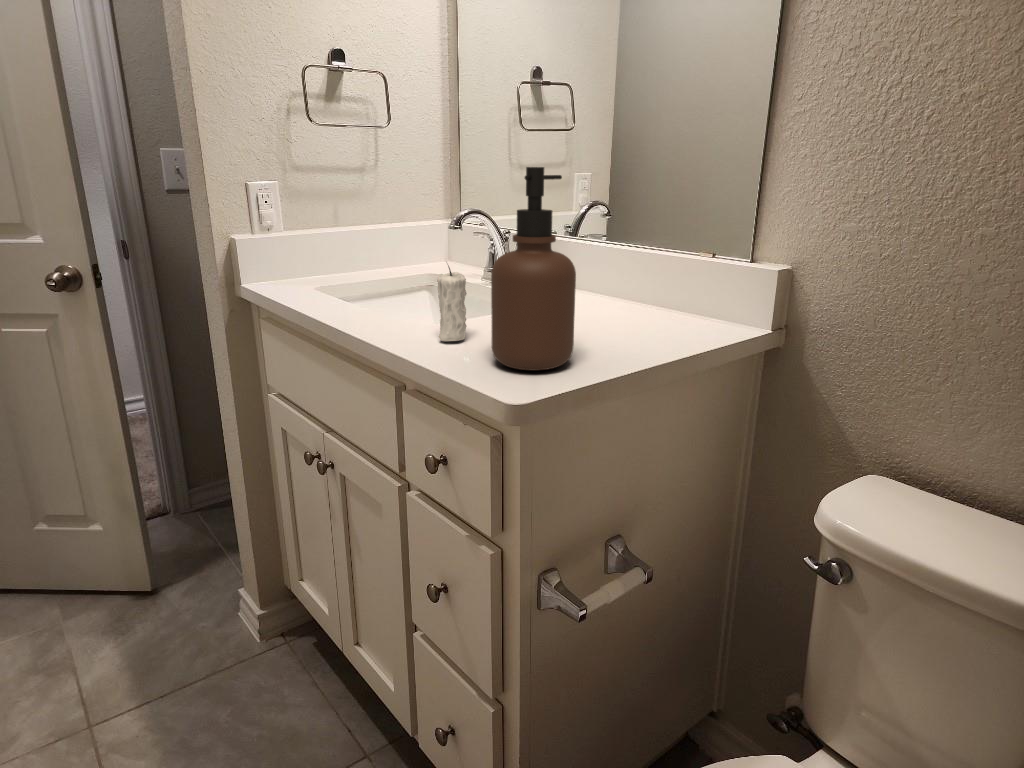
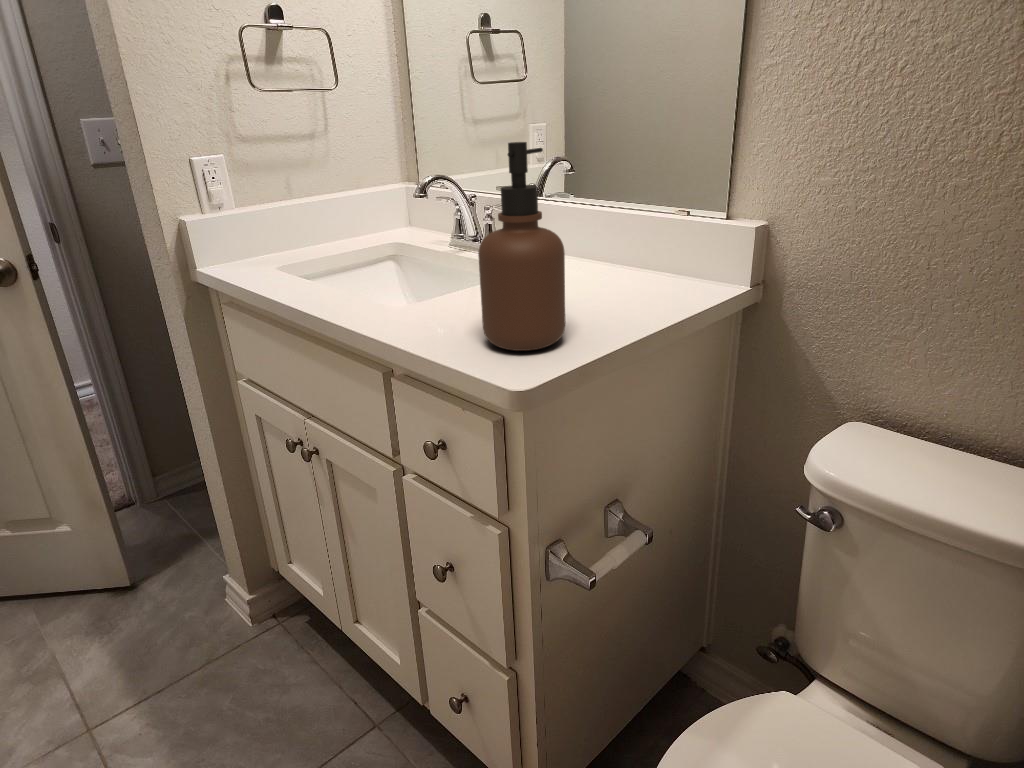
candle: present [437,265,467,341] -> none [417,239,450,323]

